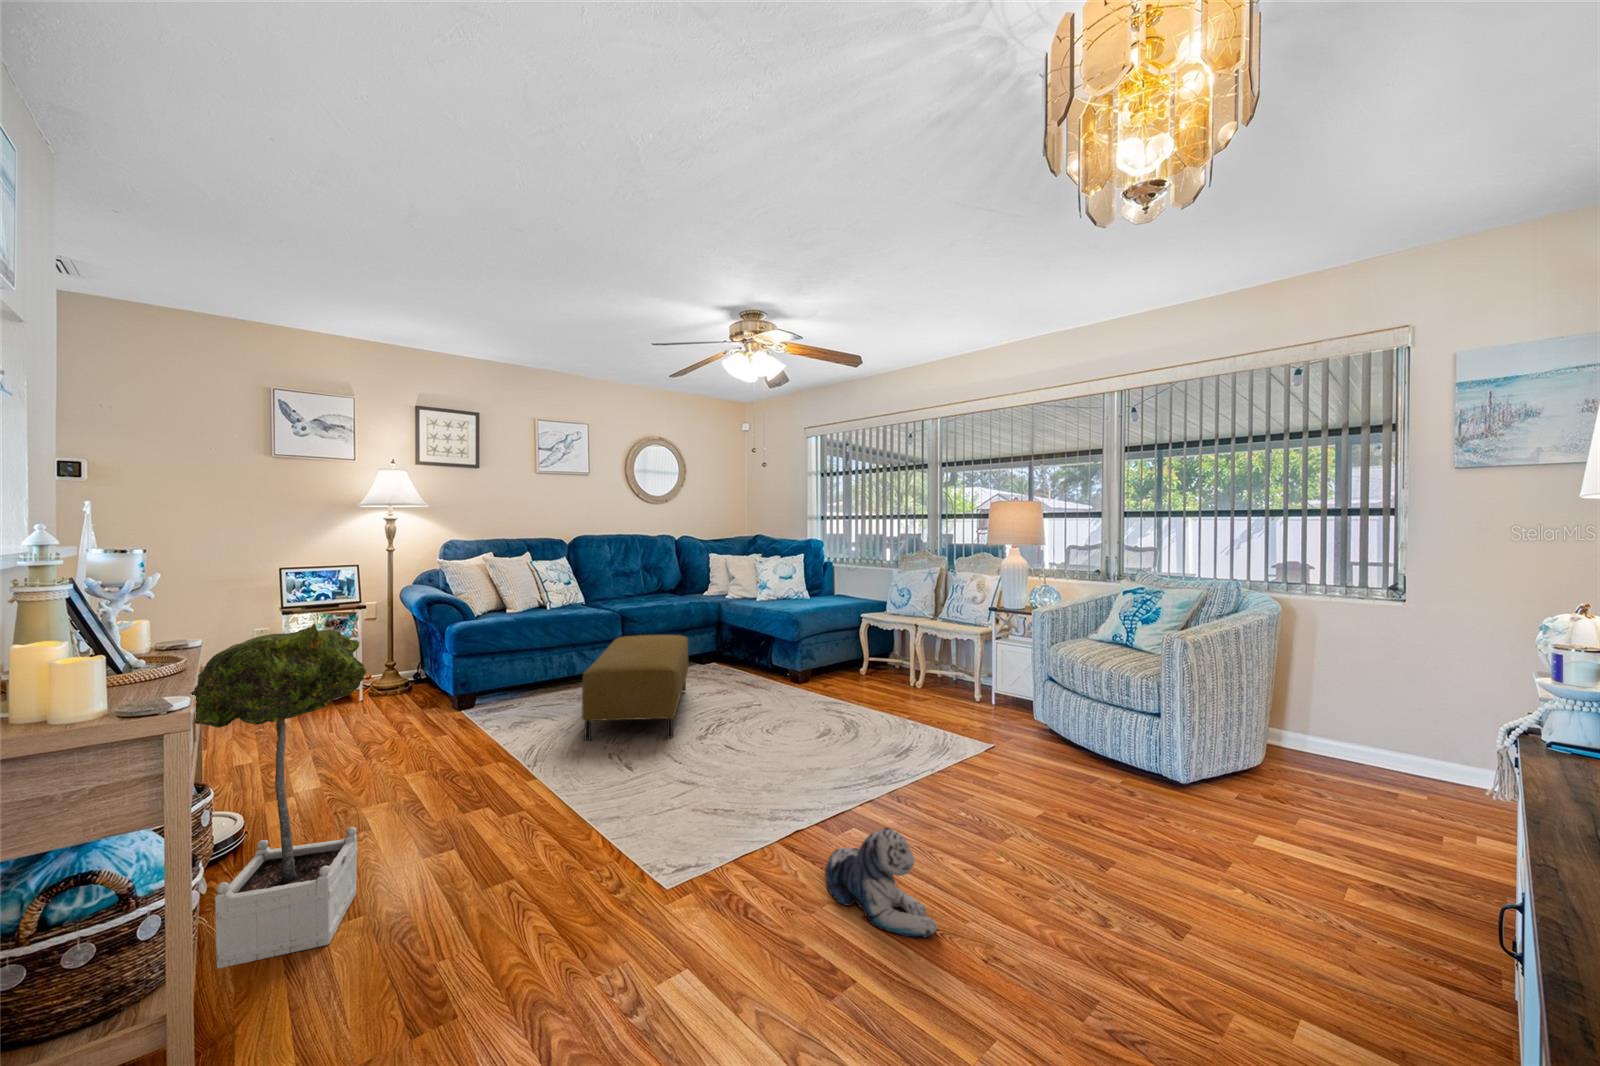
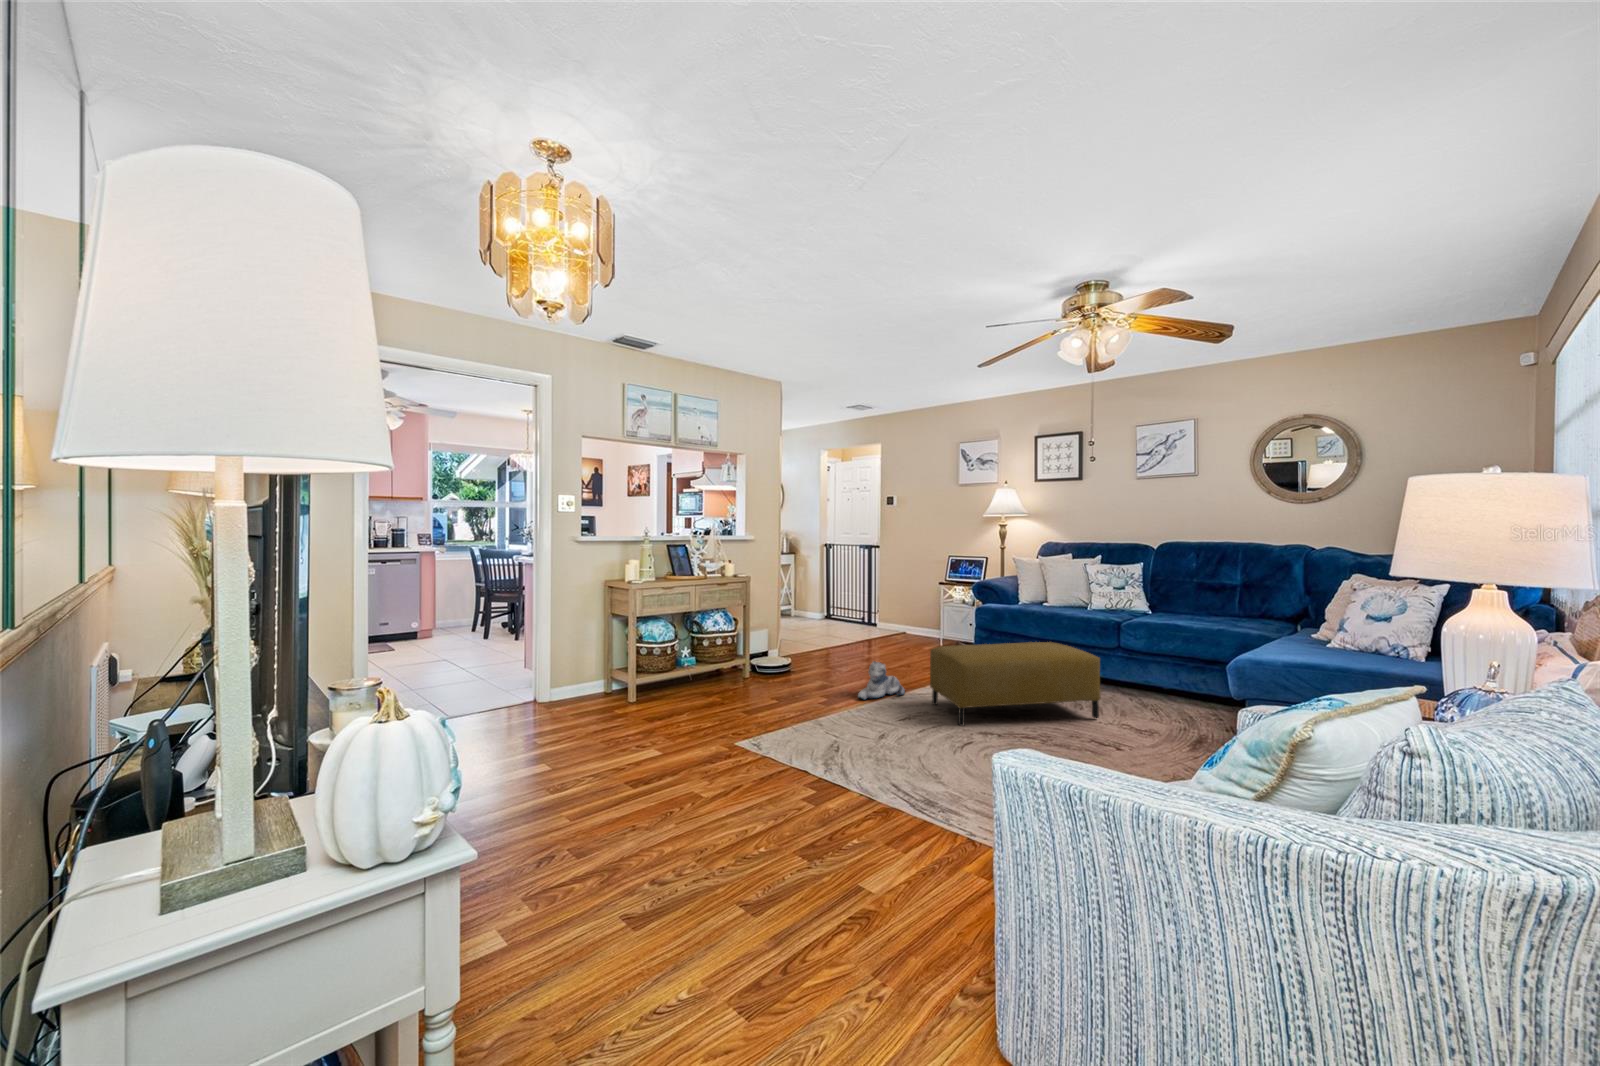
potted tree: present [191,624,366,969] -> none [672,565,729,698]
plush toy: present [825,828,937,937] -> present [858,661,905,699]

